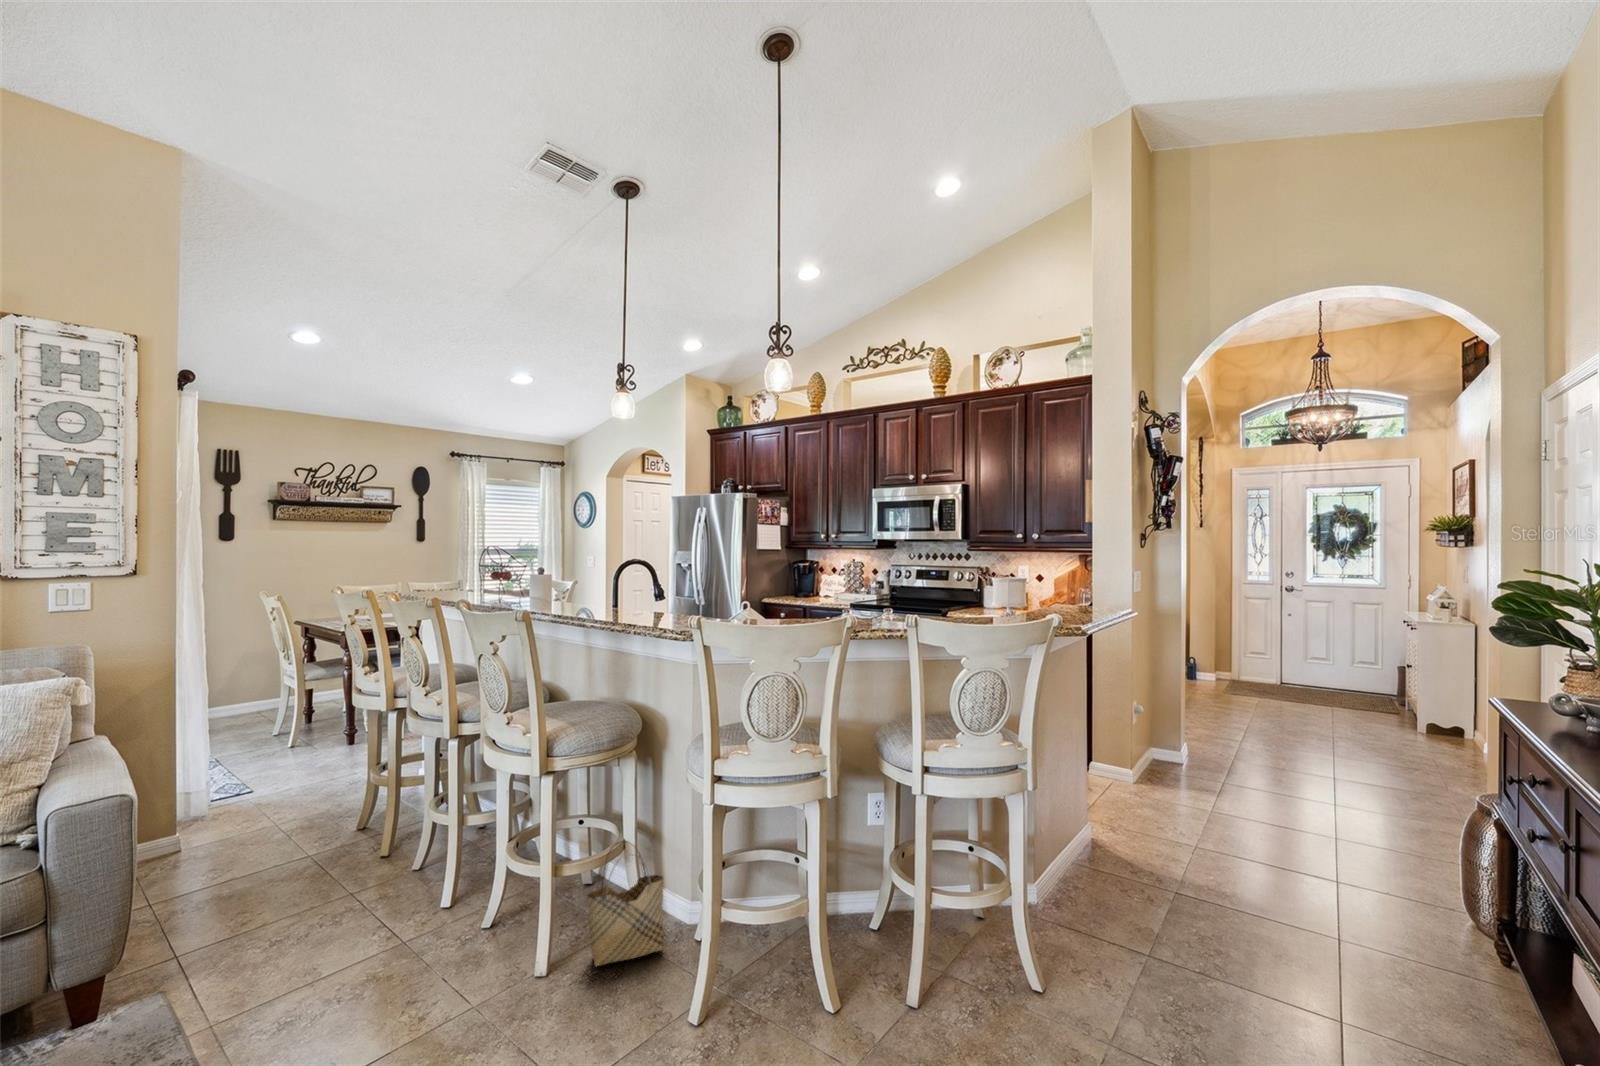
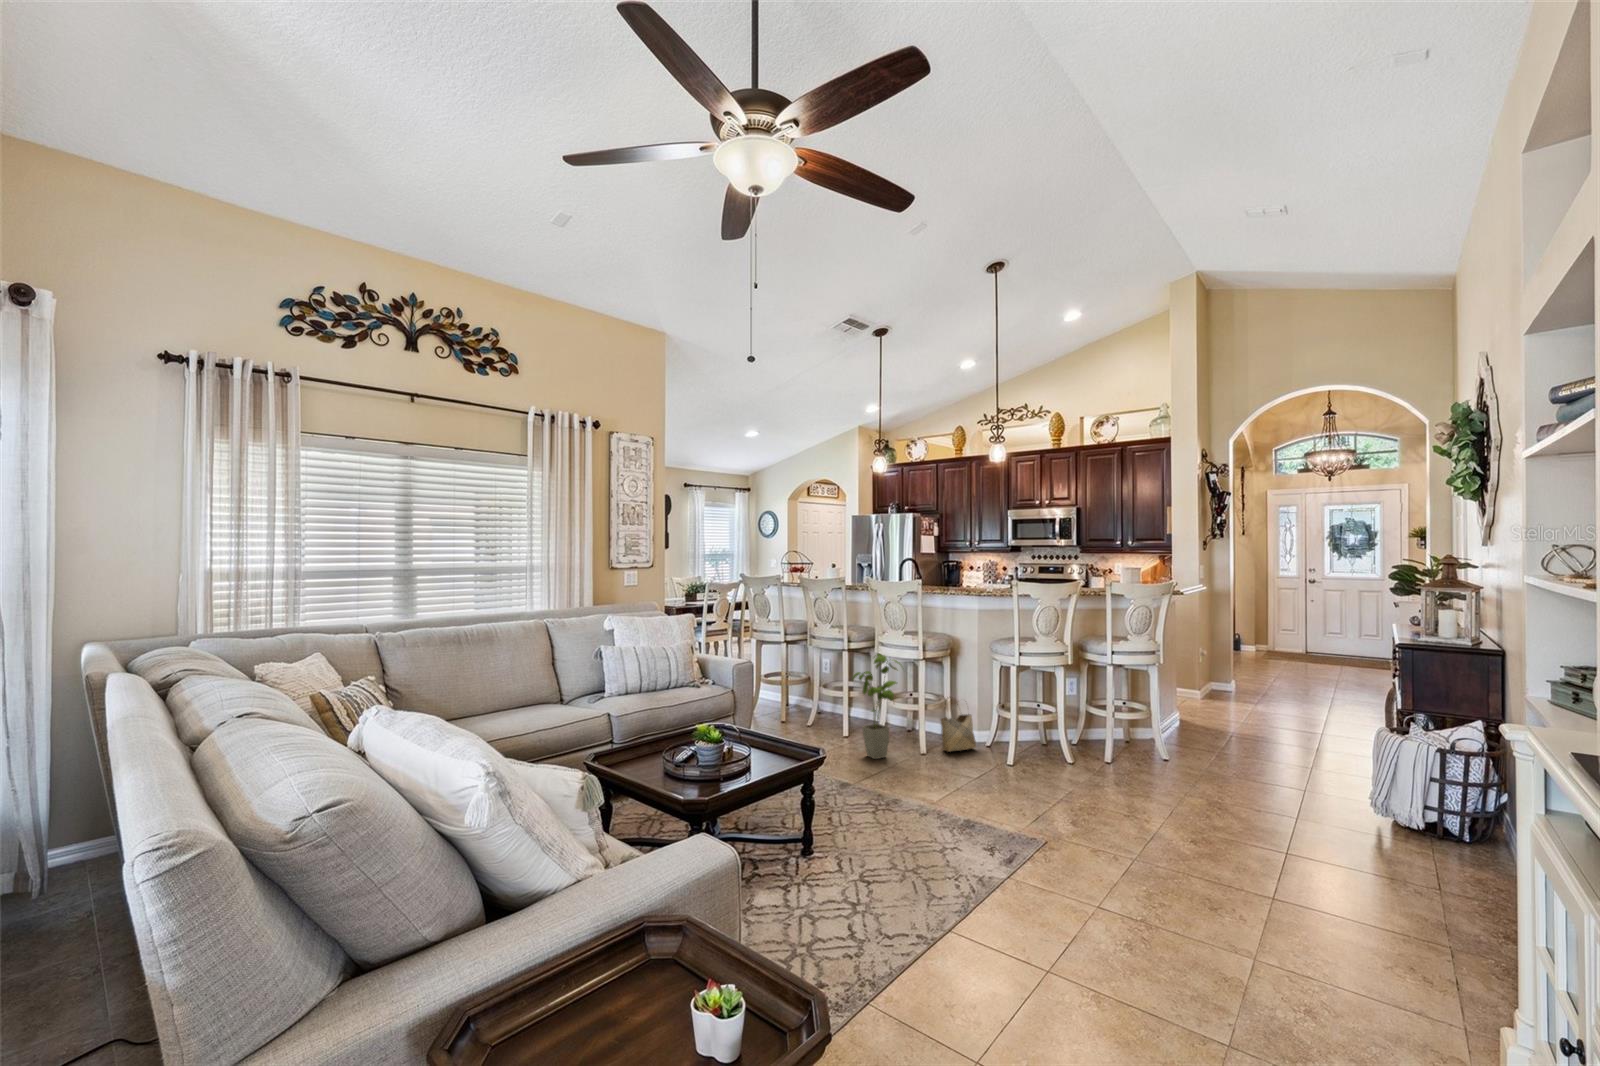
house plant: none [382,767,508,999] -> present [852,654,901,759]

